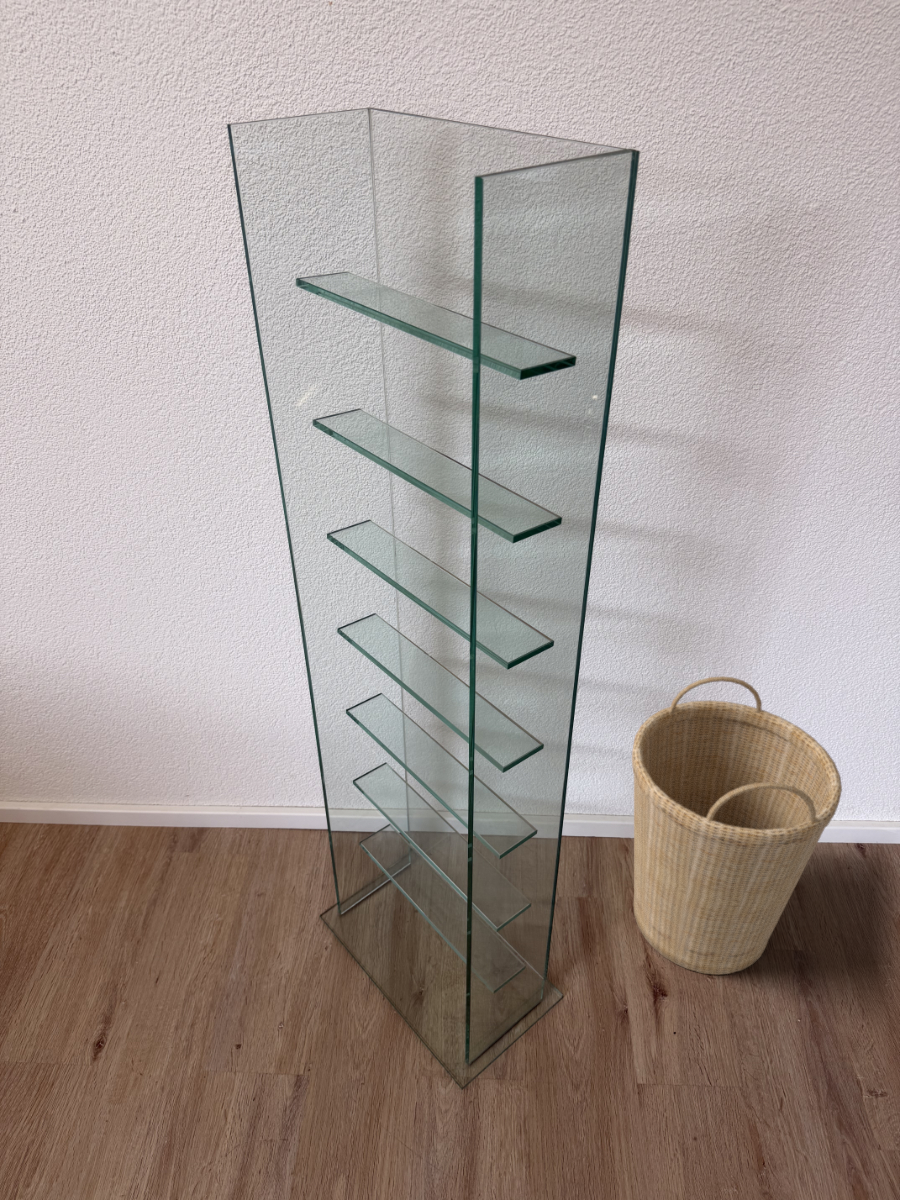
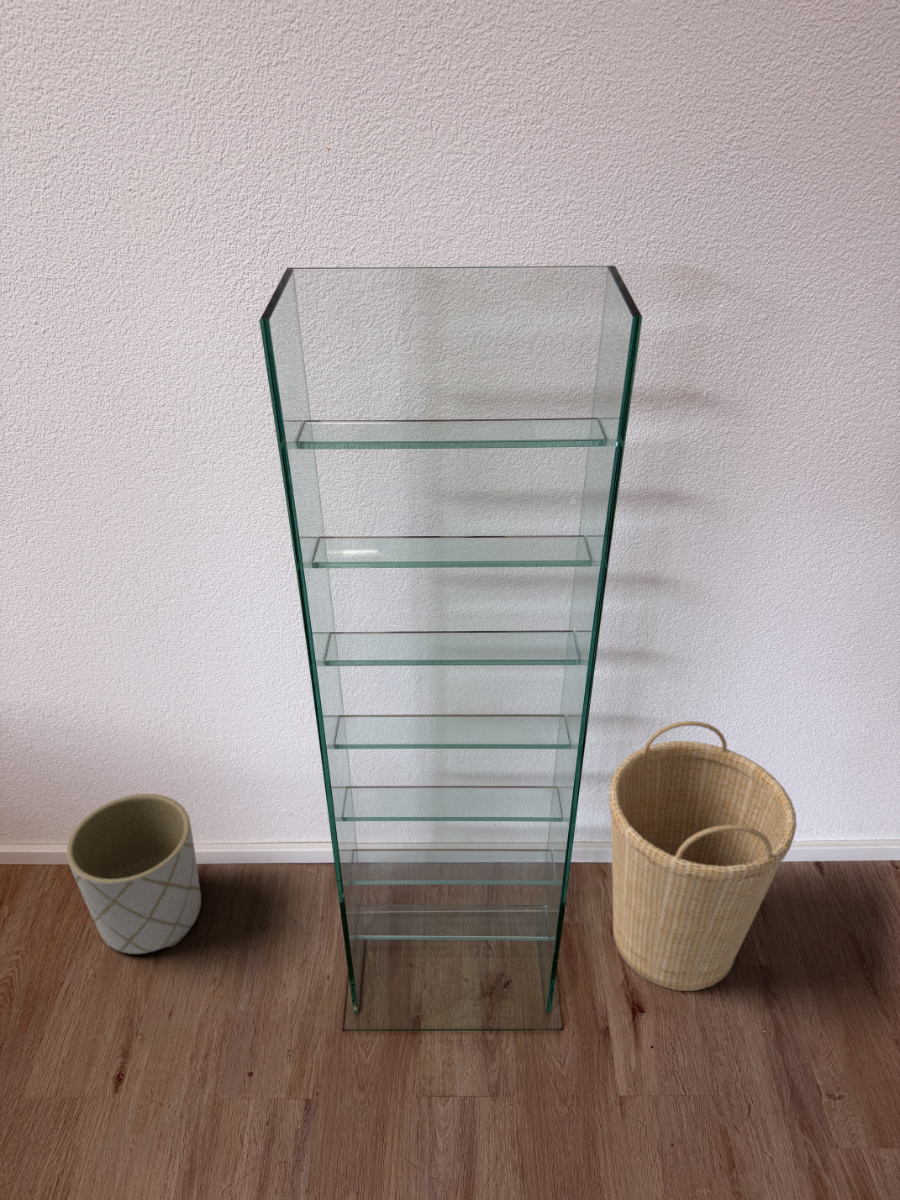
planter: none [49,747,194,916] -> present [67,794,201,954]

